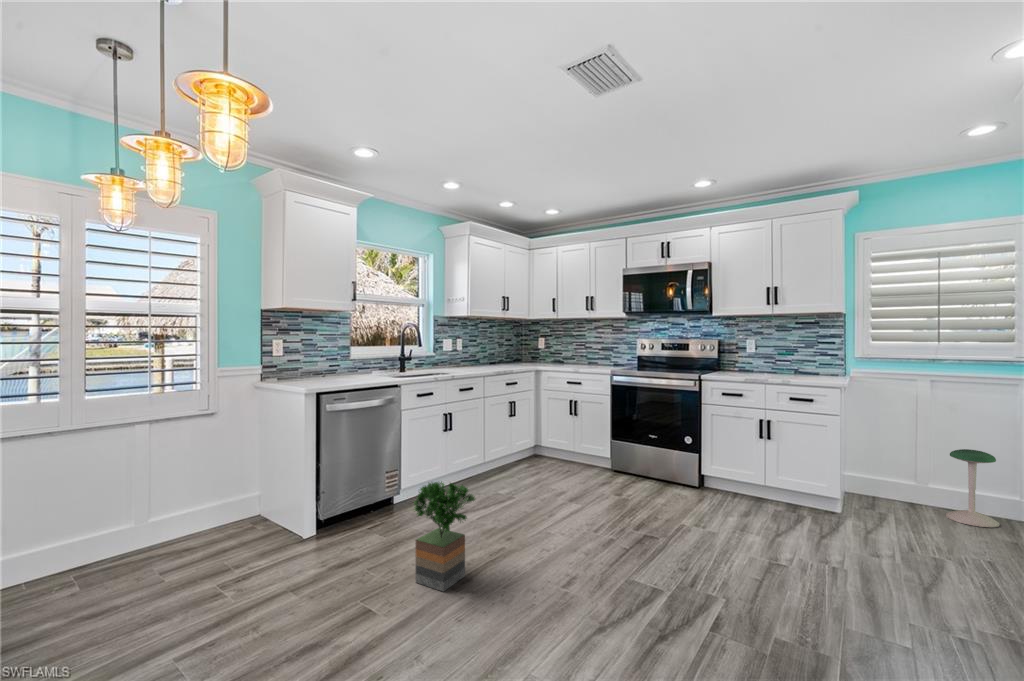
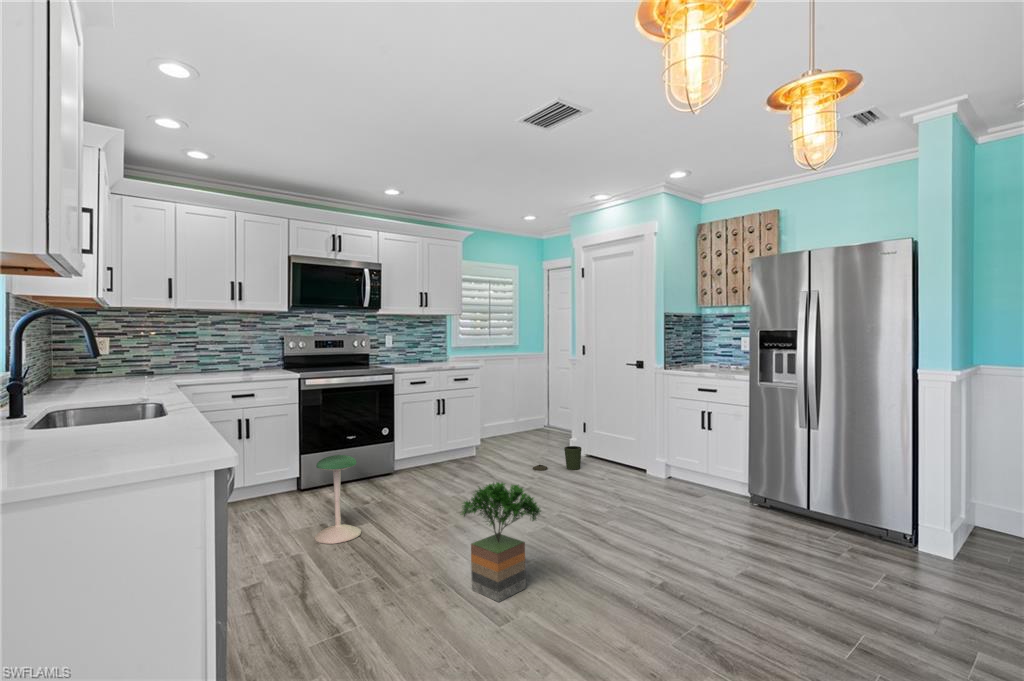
stool: present [946,449,1000,527] -> present [315,455,361,544]
trash can: none [847,542,939,591] -> present [533,446,582,471]

